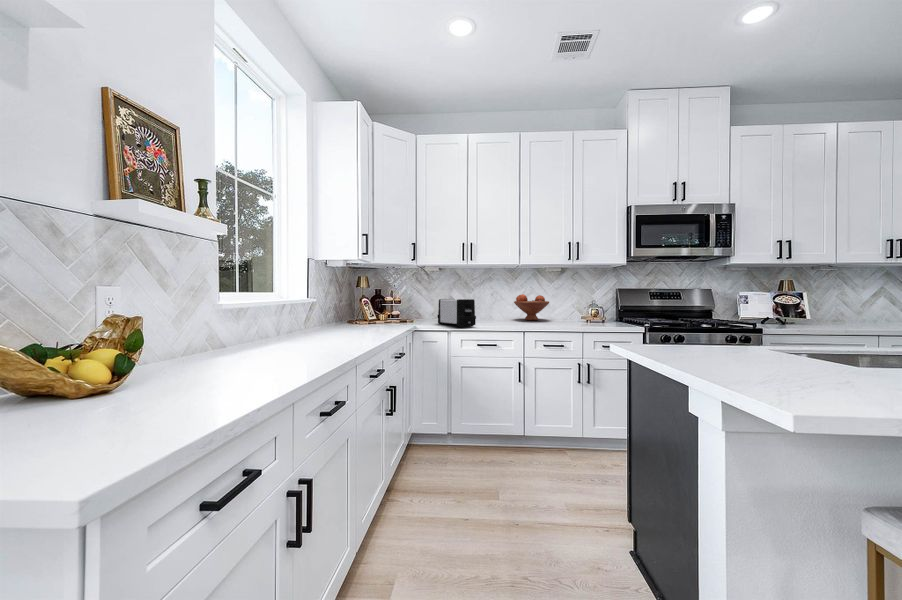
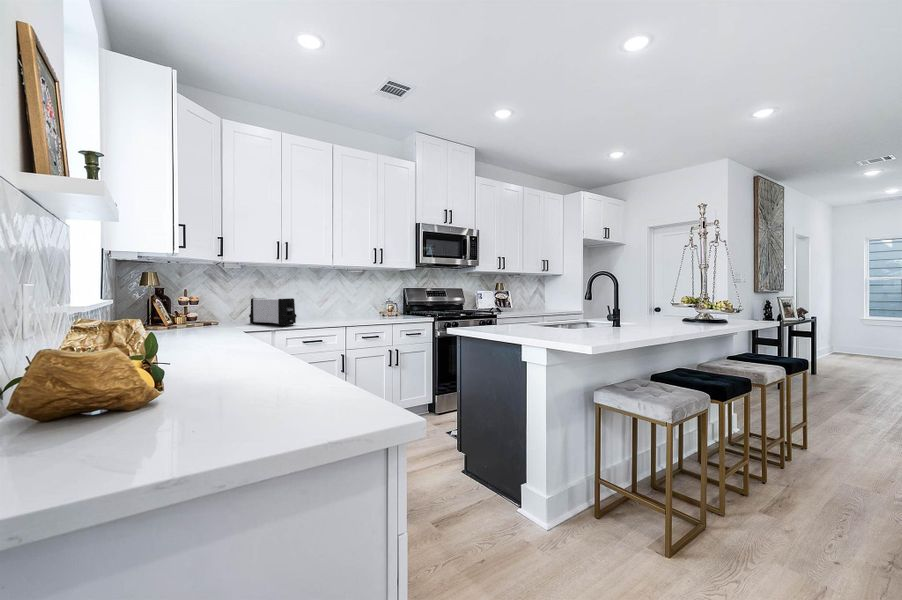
fruit bowl: present [514,294,549,320] -> none [319,293,352,316]

